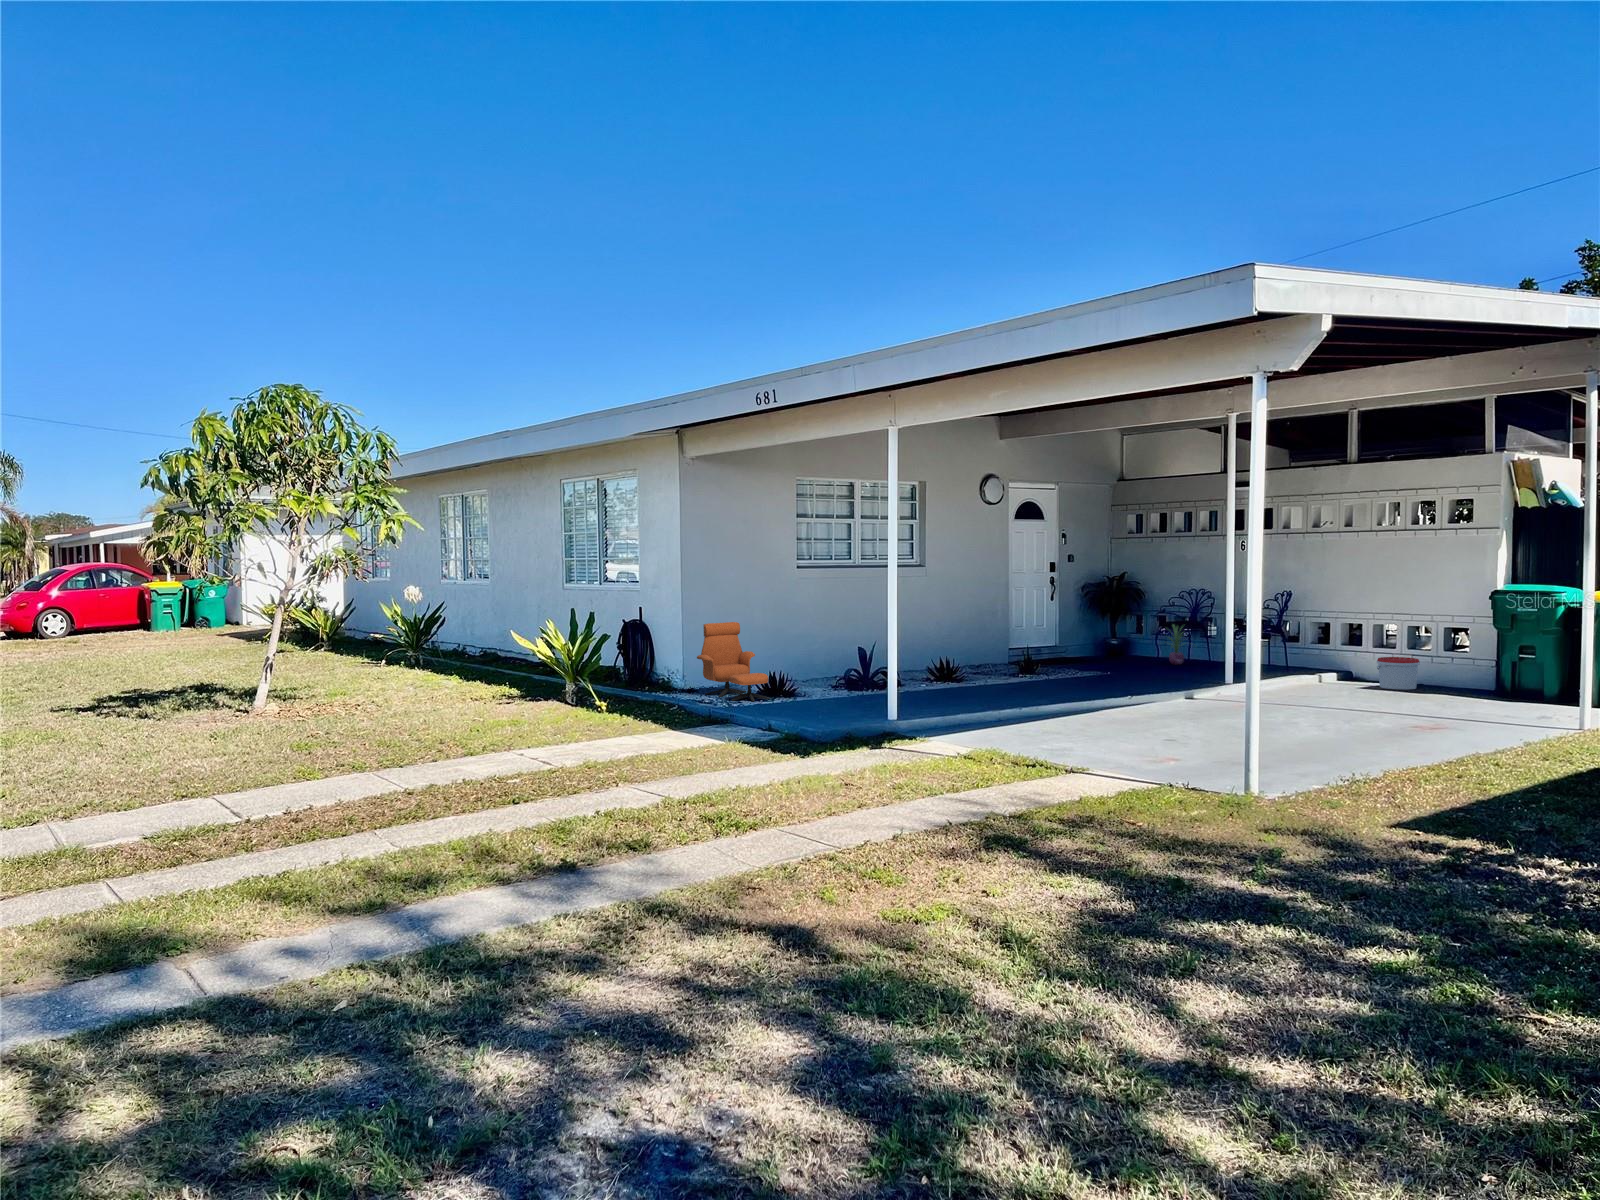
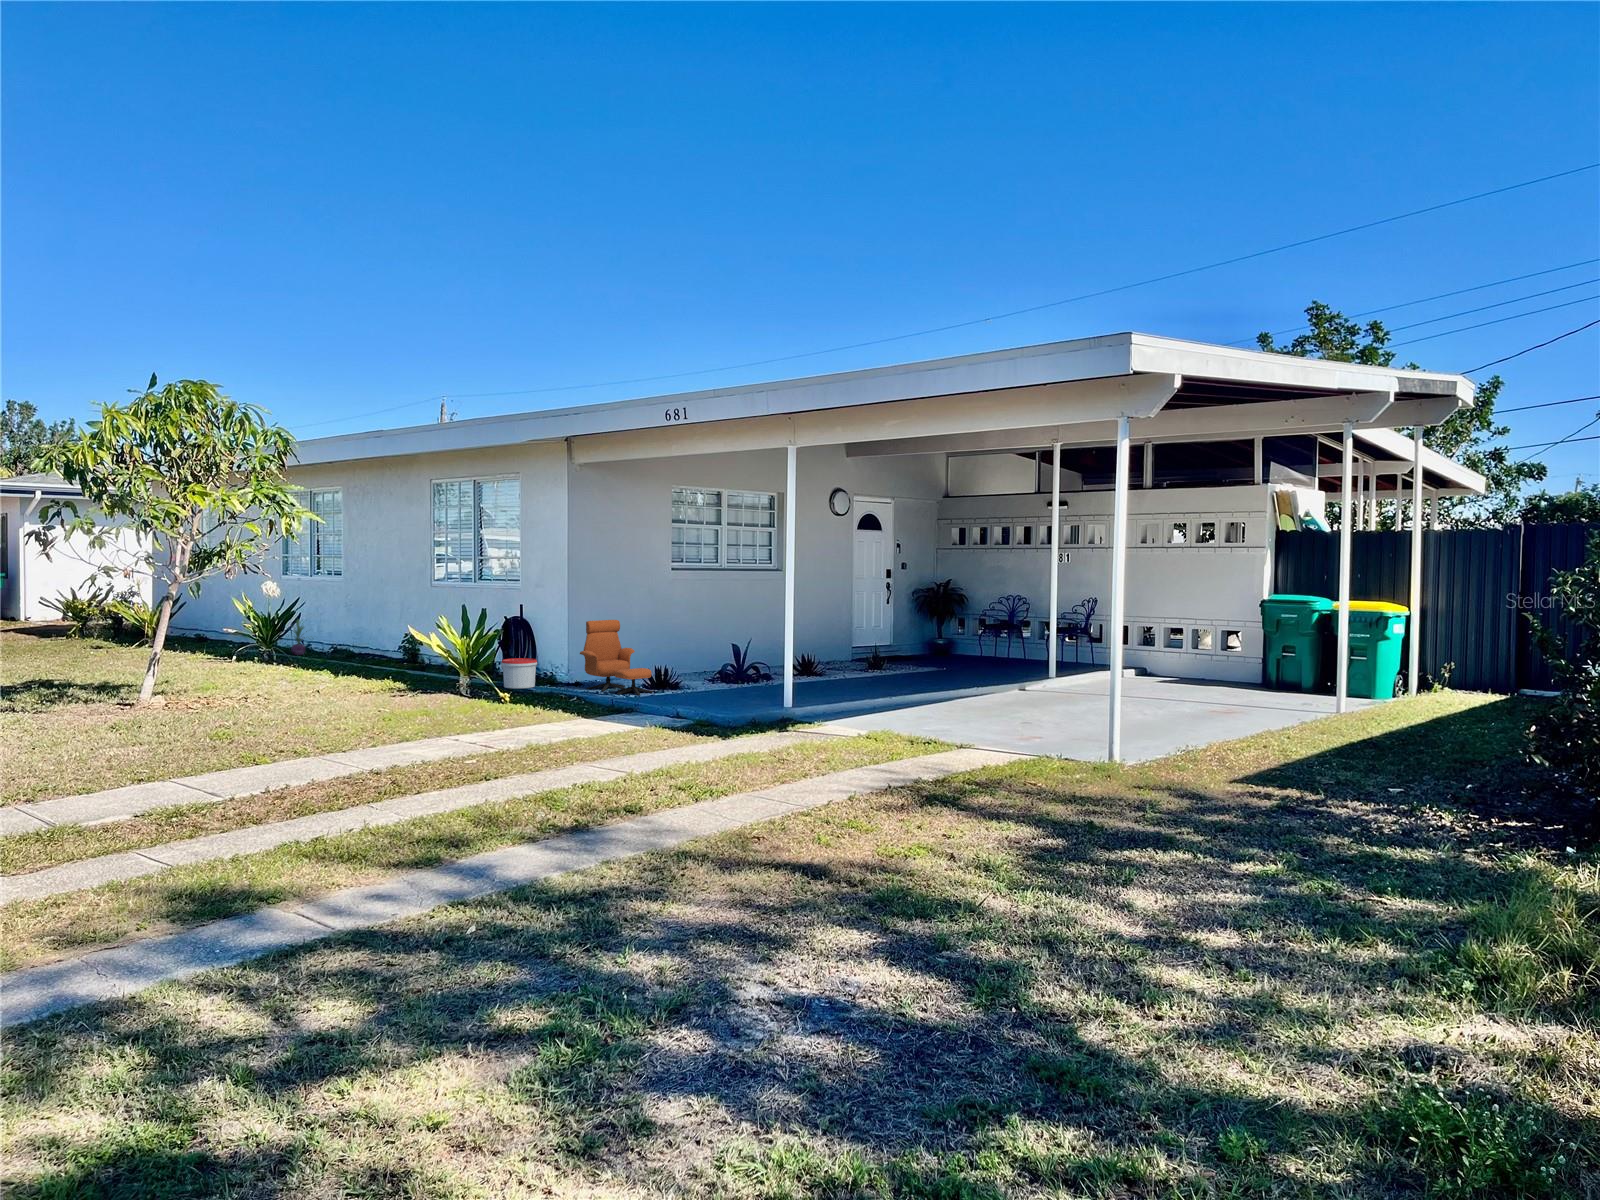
decorative plant: present [1169,625,1184,664] -> present [291,620,305,655]
bucket: present [1377,657,1420,689] -> present [501,658,537,688]

